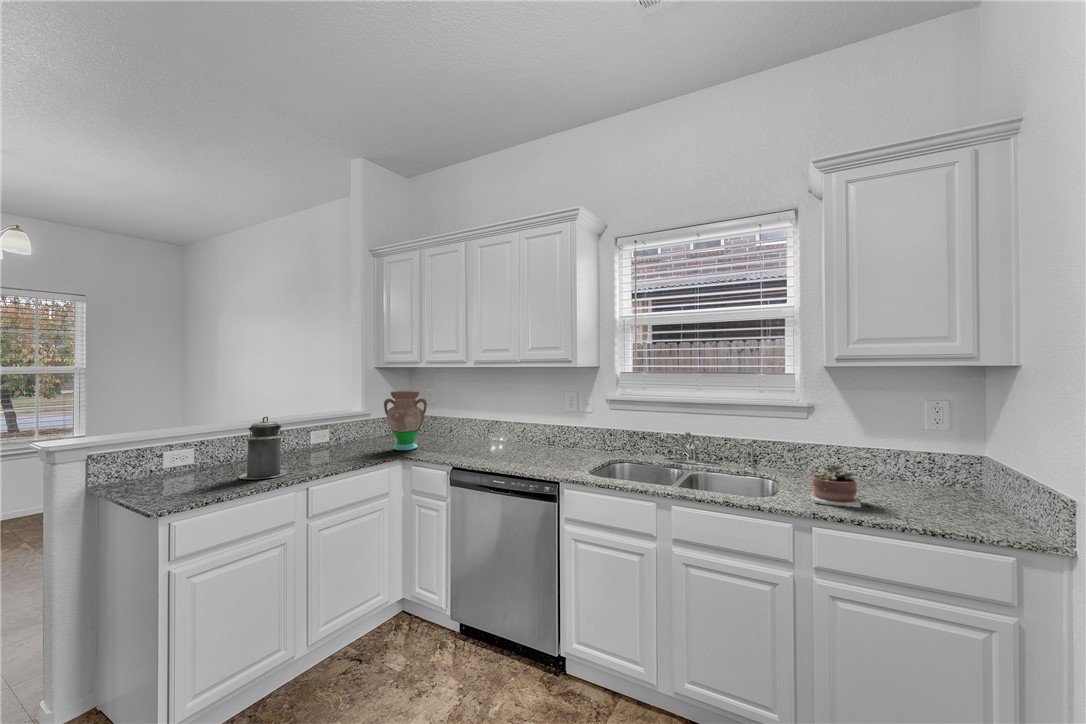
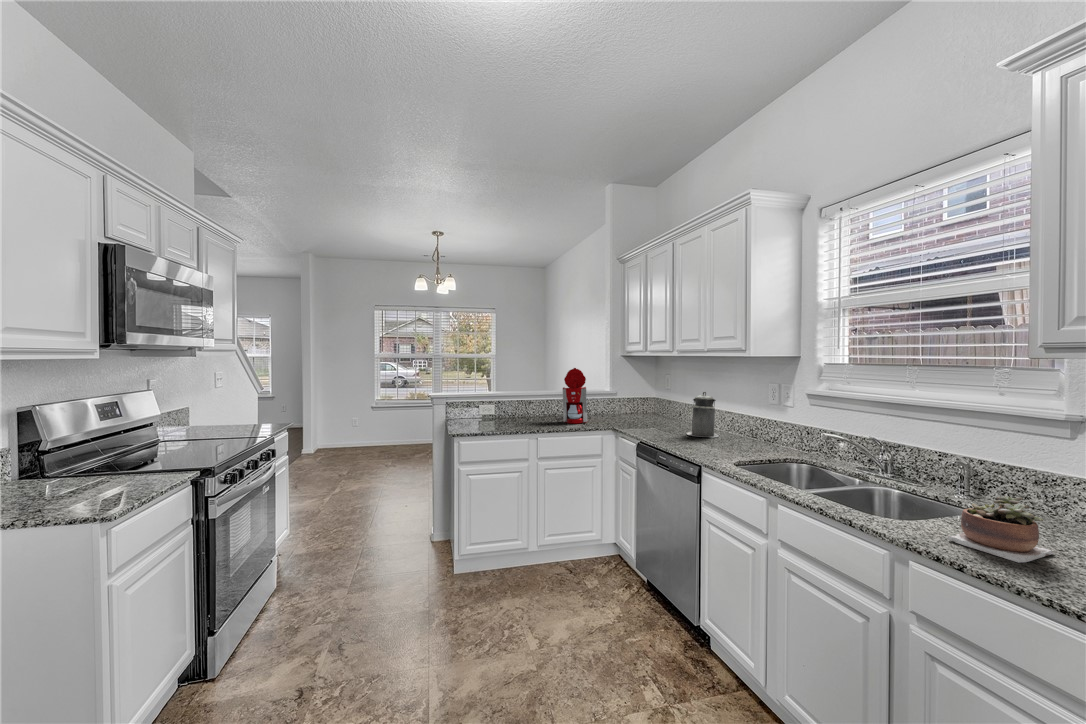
coffee maker: none [303,385,357,460] -> present [557,368,587,424]
vase: present [384,390,427,451] -> none [614,375,645,424]
canister: present [239,417,287,479] -> present [686,392,719,437]

